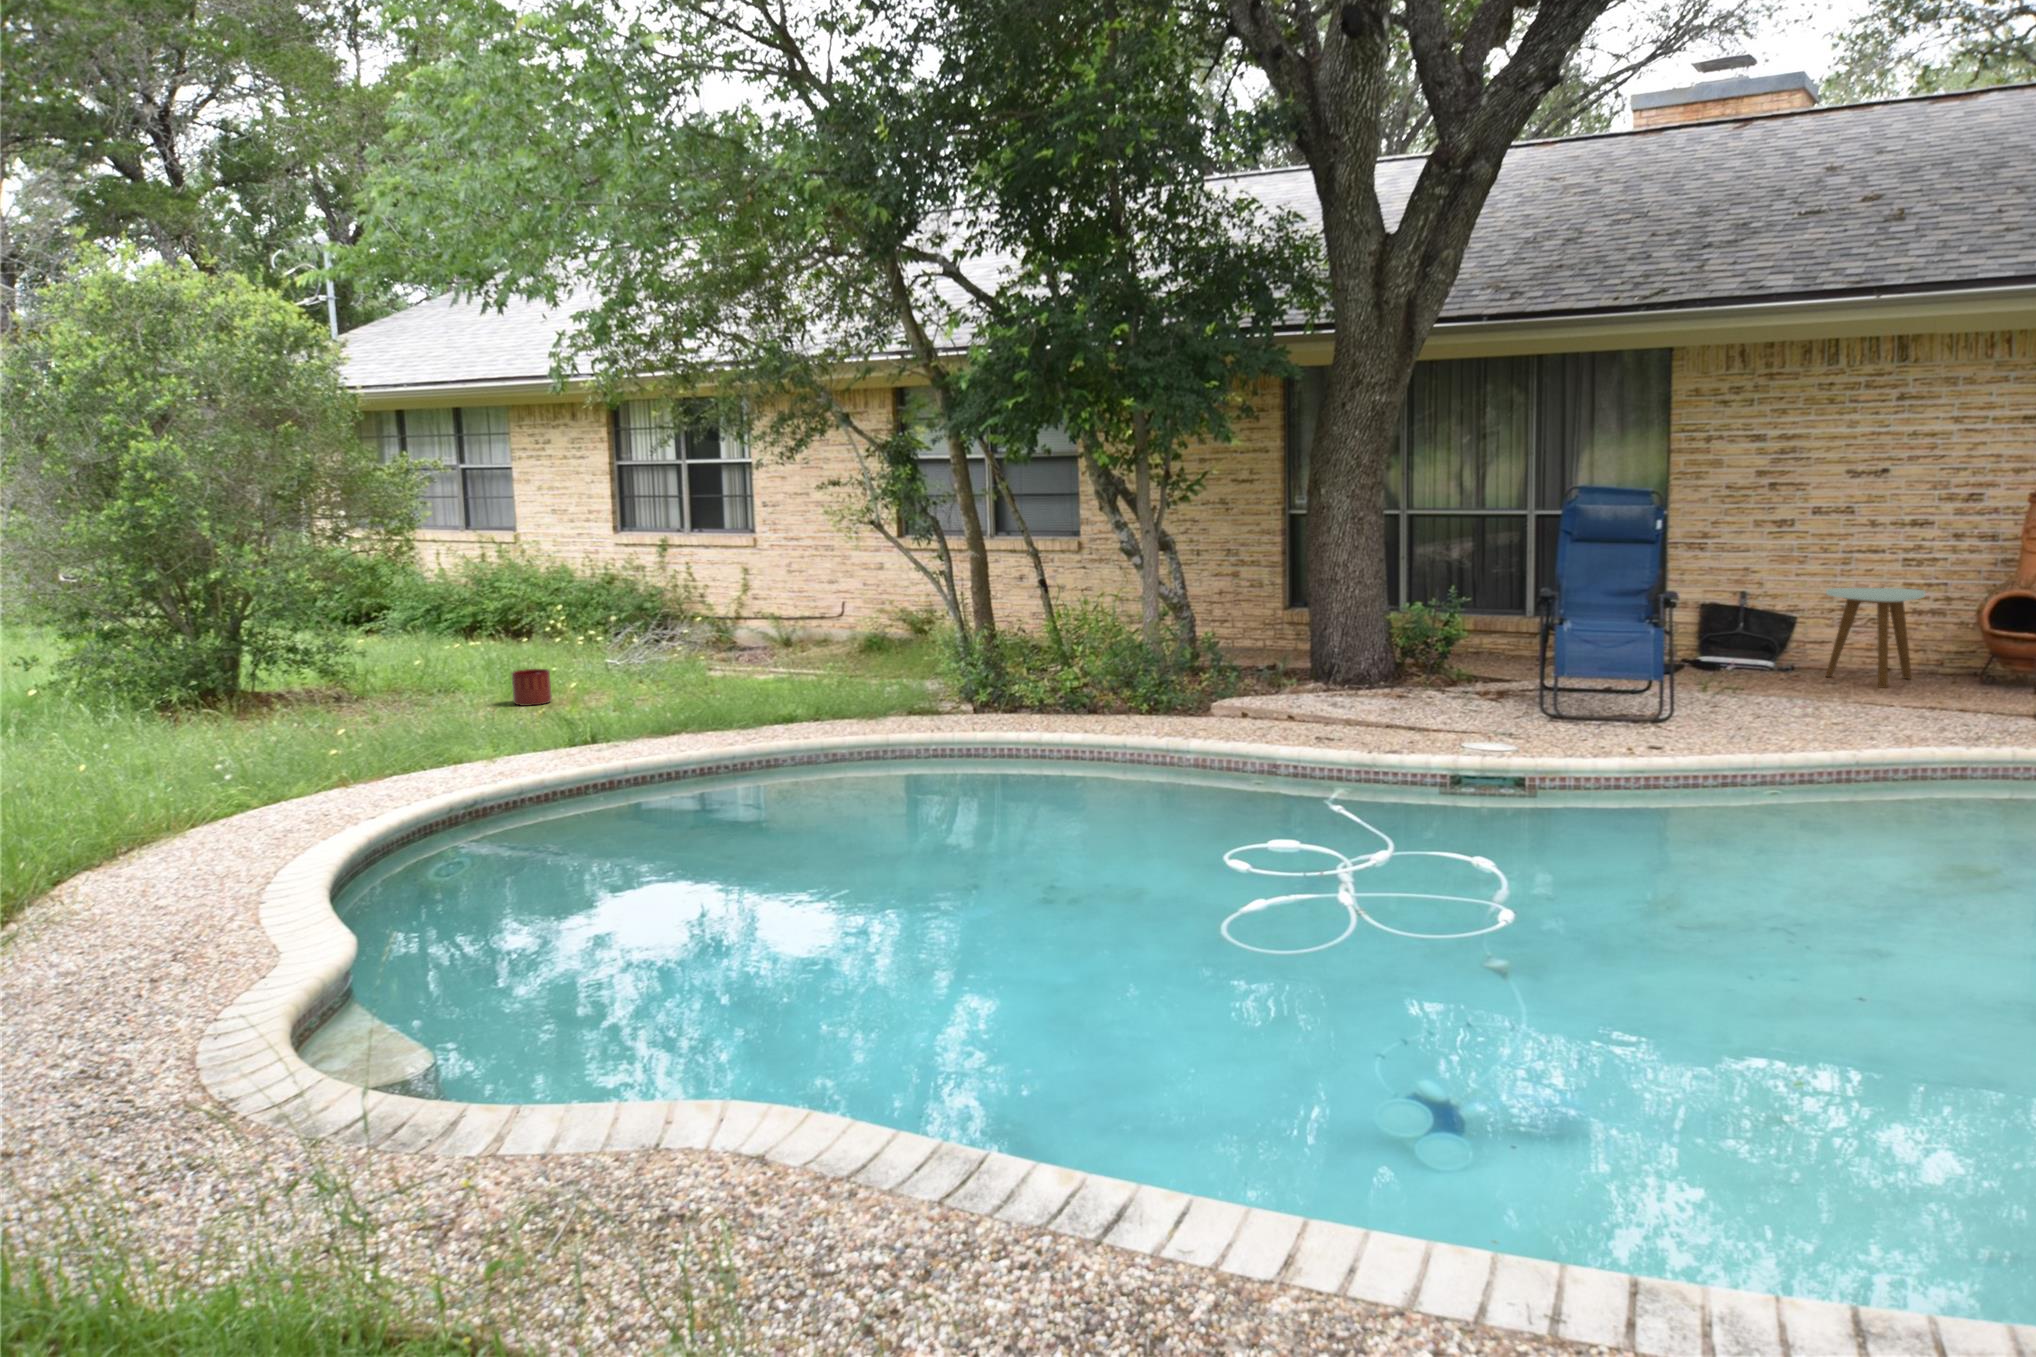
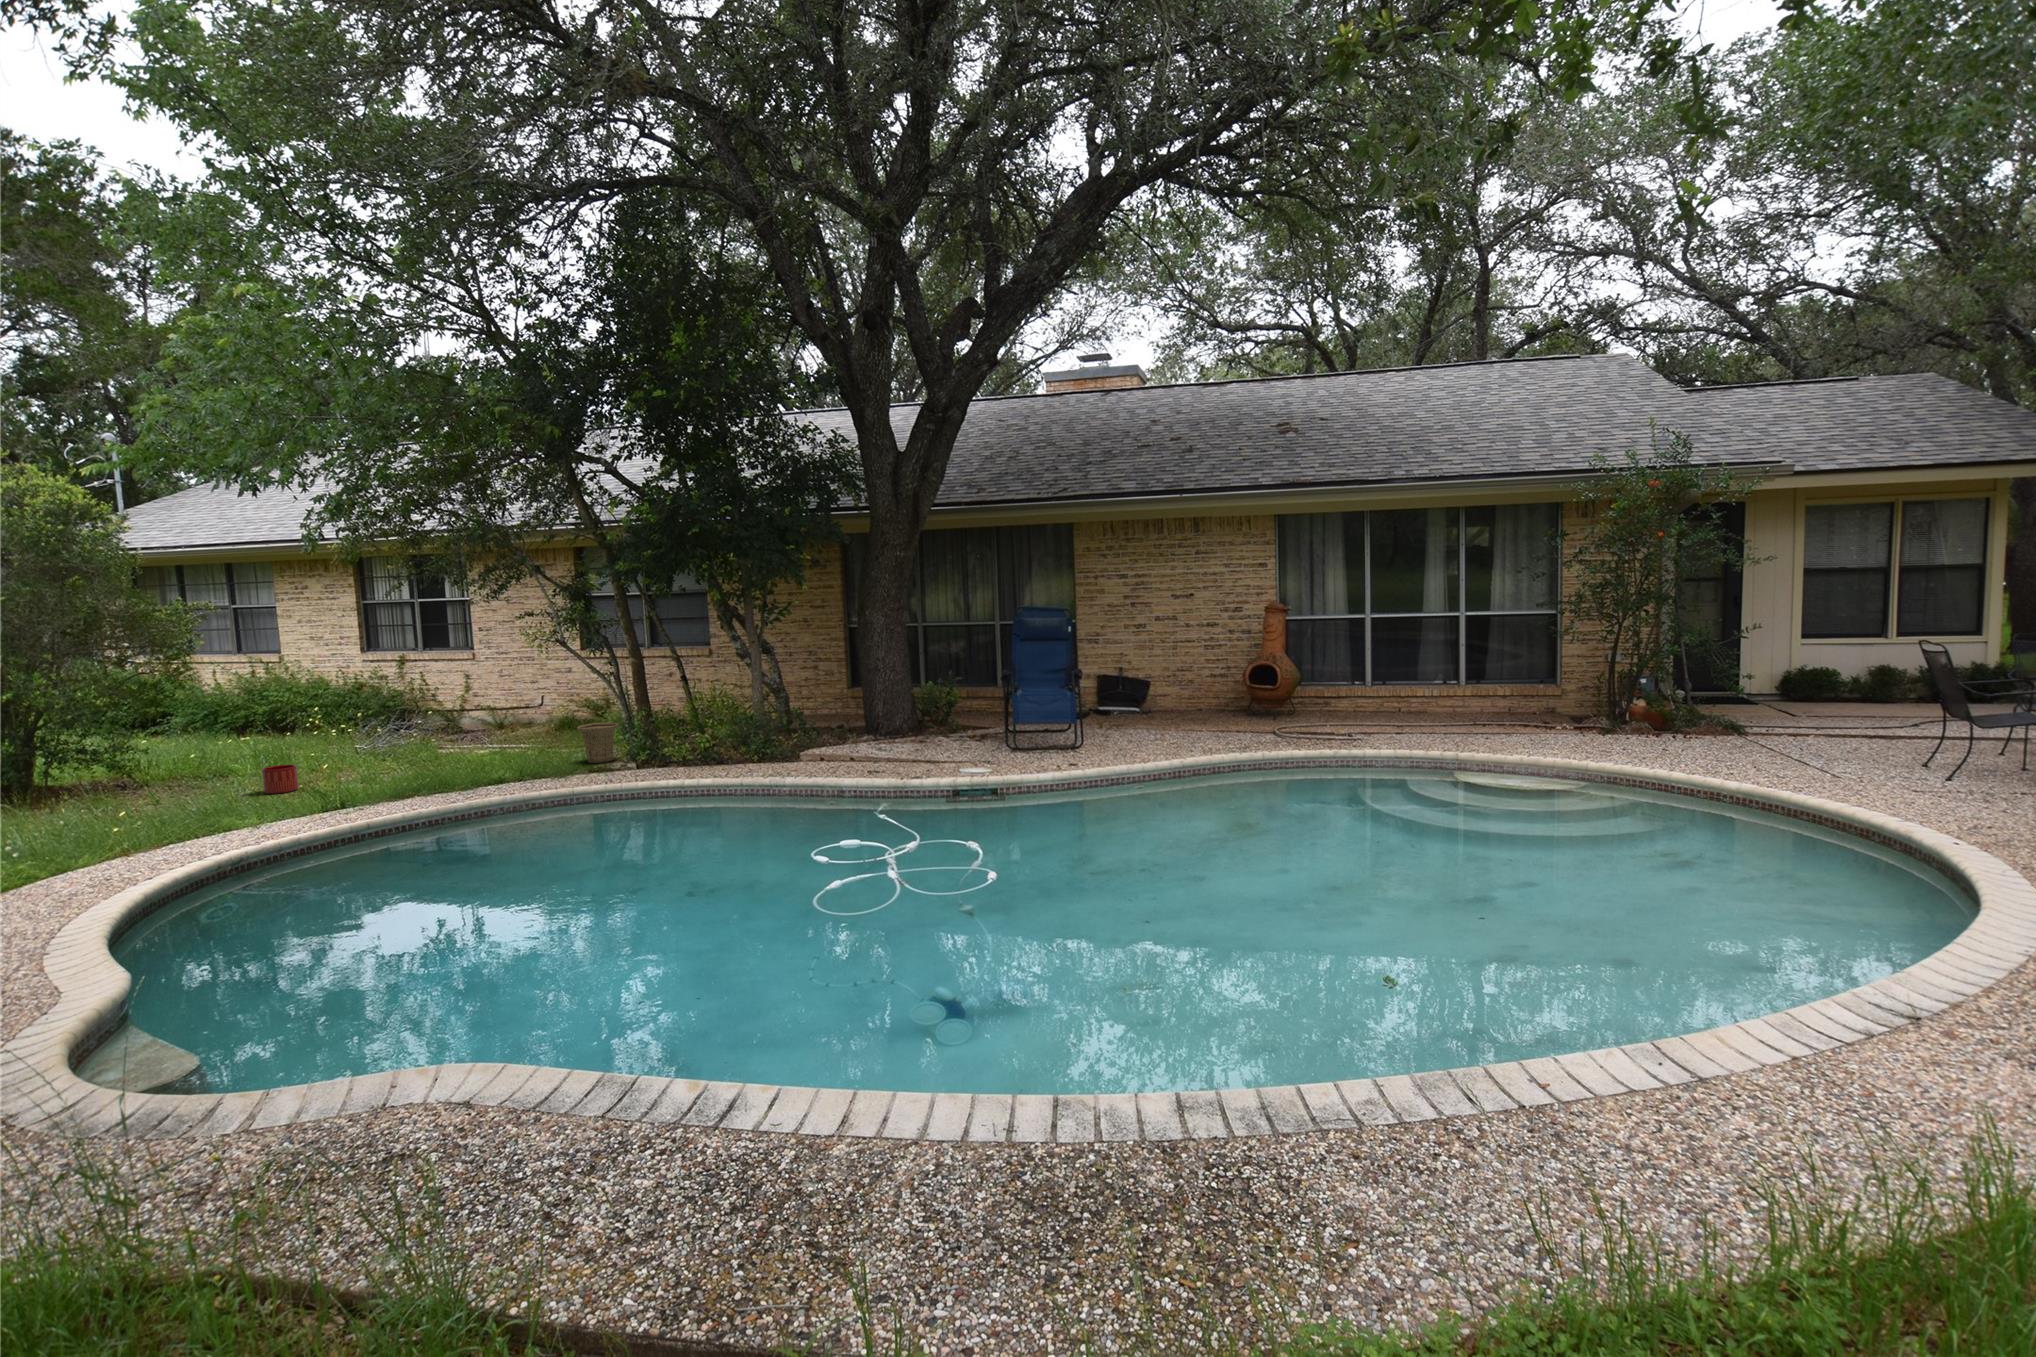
side table: present [1826,588,1925,688] -> none [1175,665,1226,723]
basket: none [886,635,941,692] -> present [577,722,619,763]

